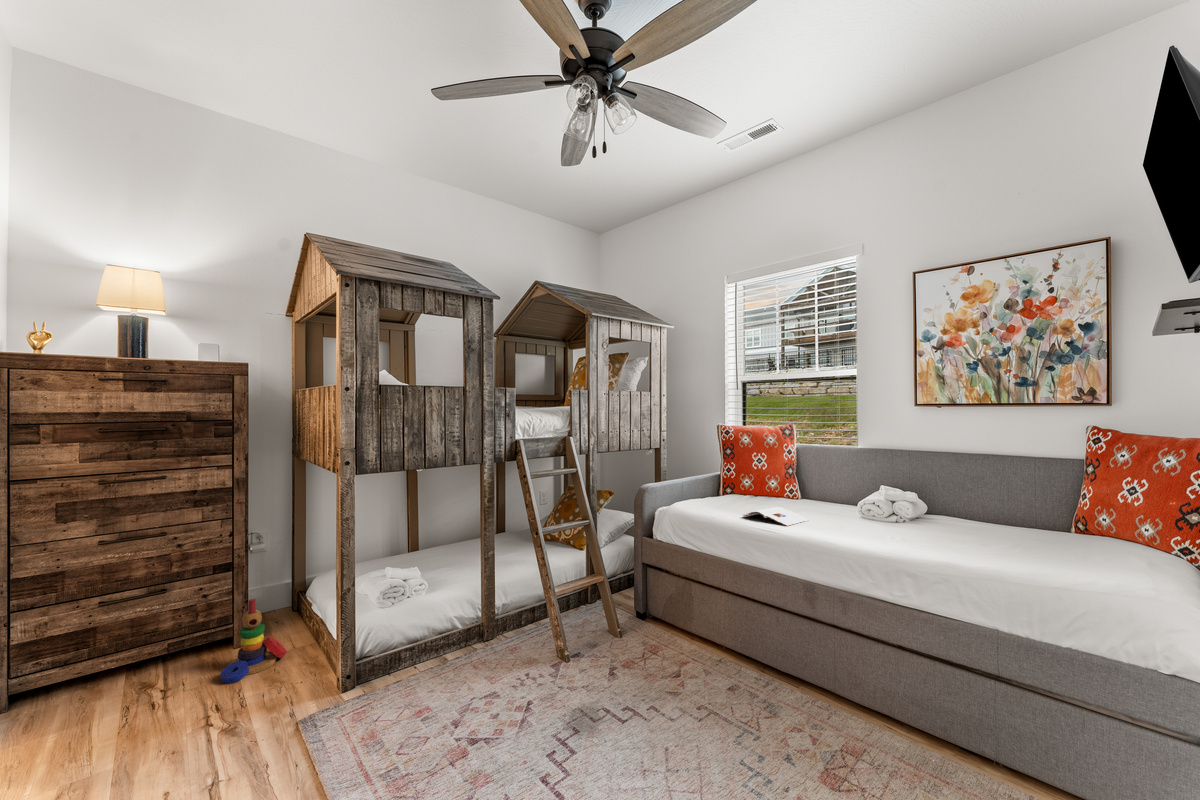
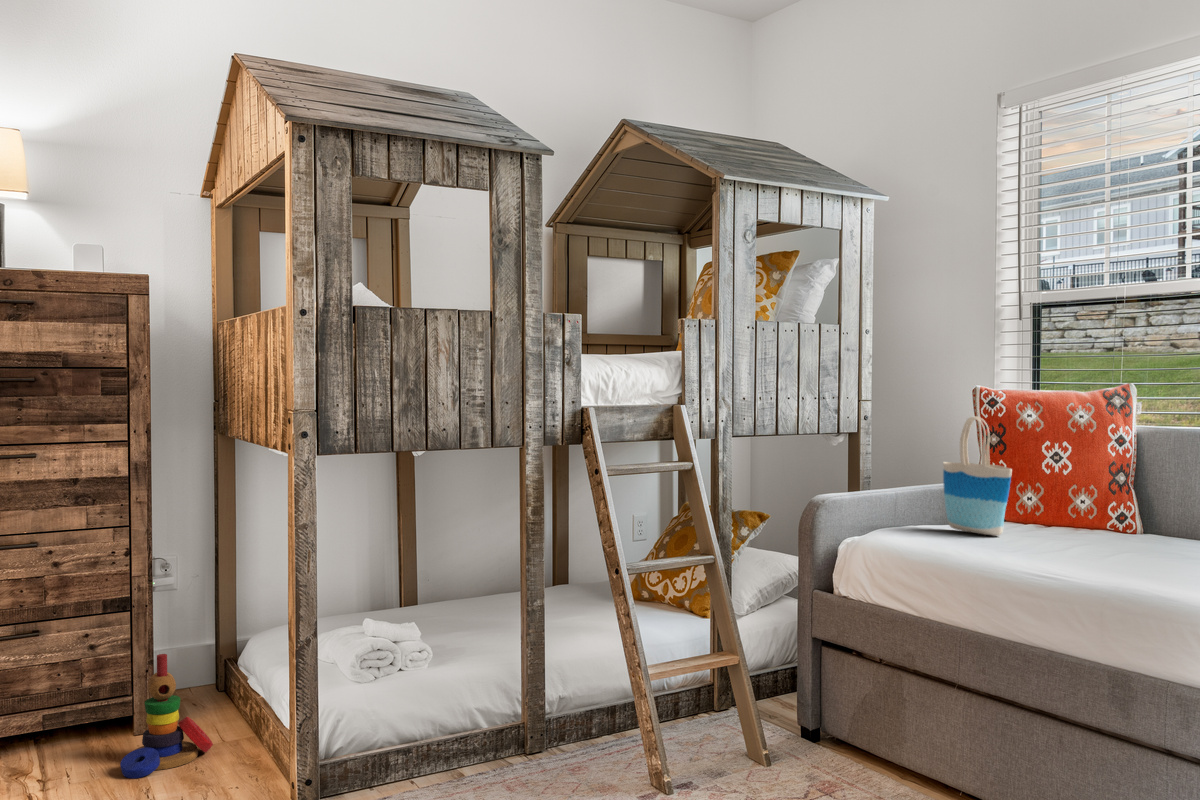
tote bag: none [707,442,744,504] -> present [943,417,1012,536]
magazine: present [743,507,809,526] -> none [997,537,1127,567]

